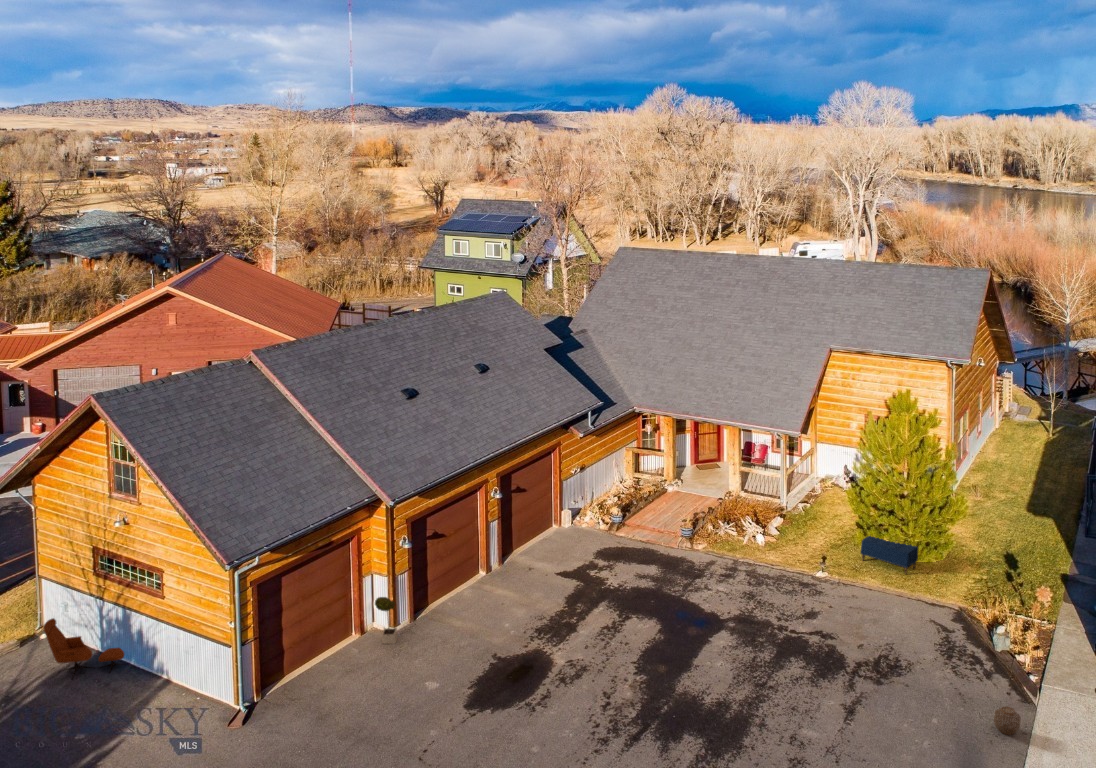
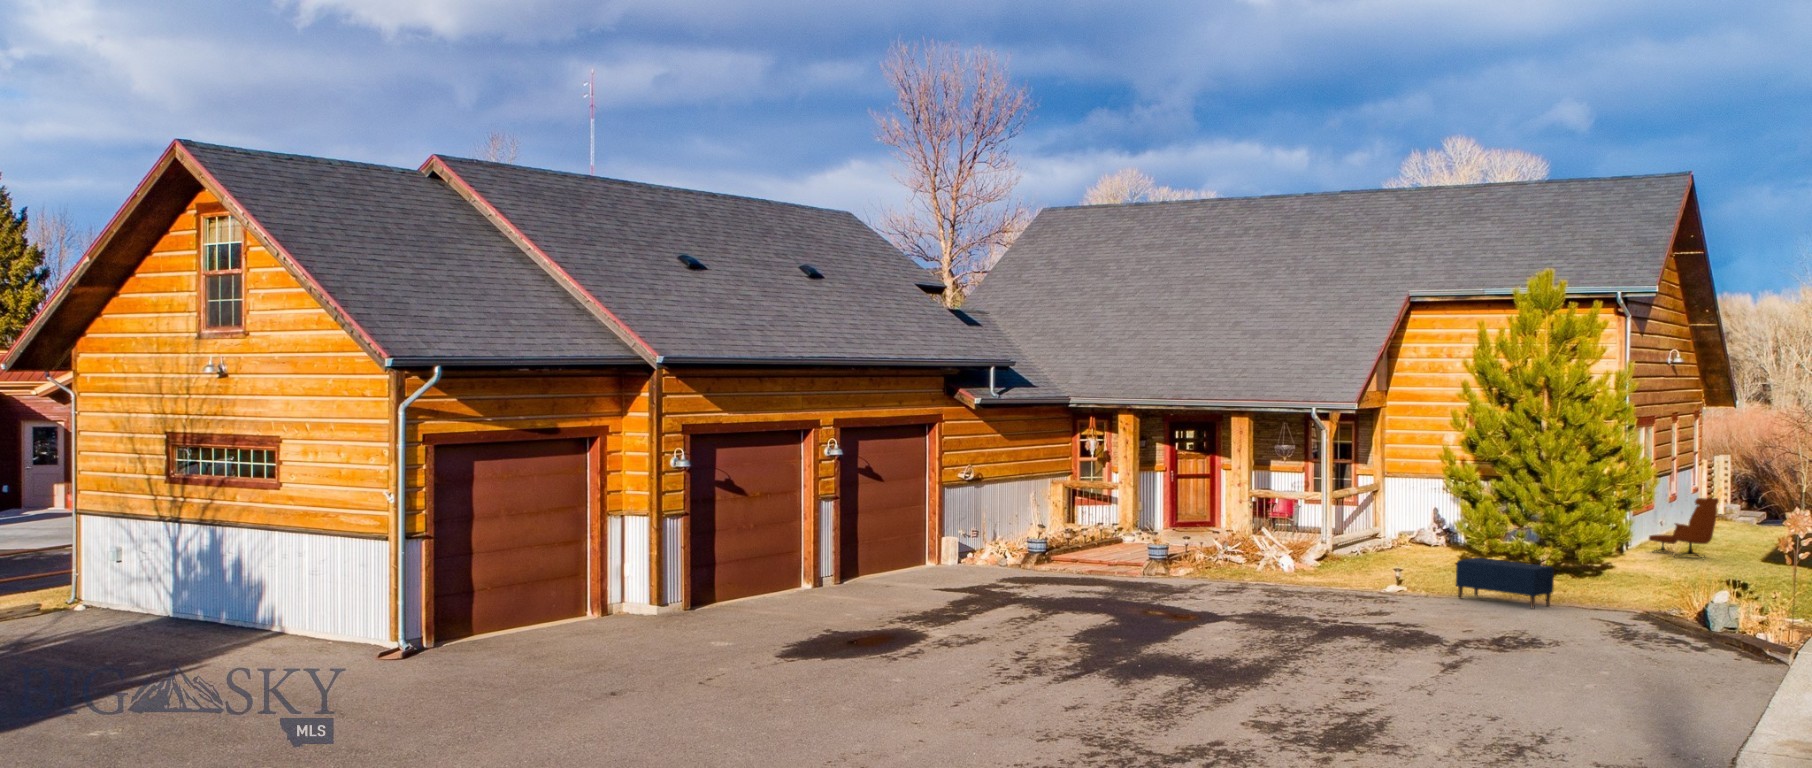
potted tree: present [375,597,397,644] -> none [624,543,659,626]
lounge chair: present [43,618,124,679] -> present [1649,498,1719,556]
woven basket: present [994,707,1021,735] -> none [1661,666,1705,712]

